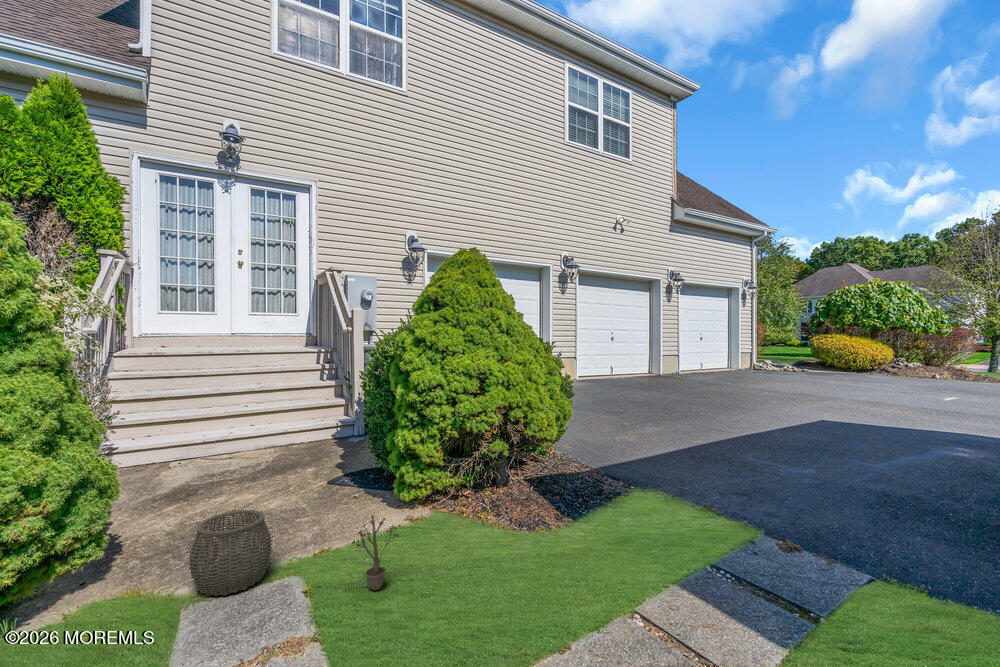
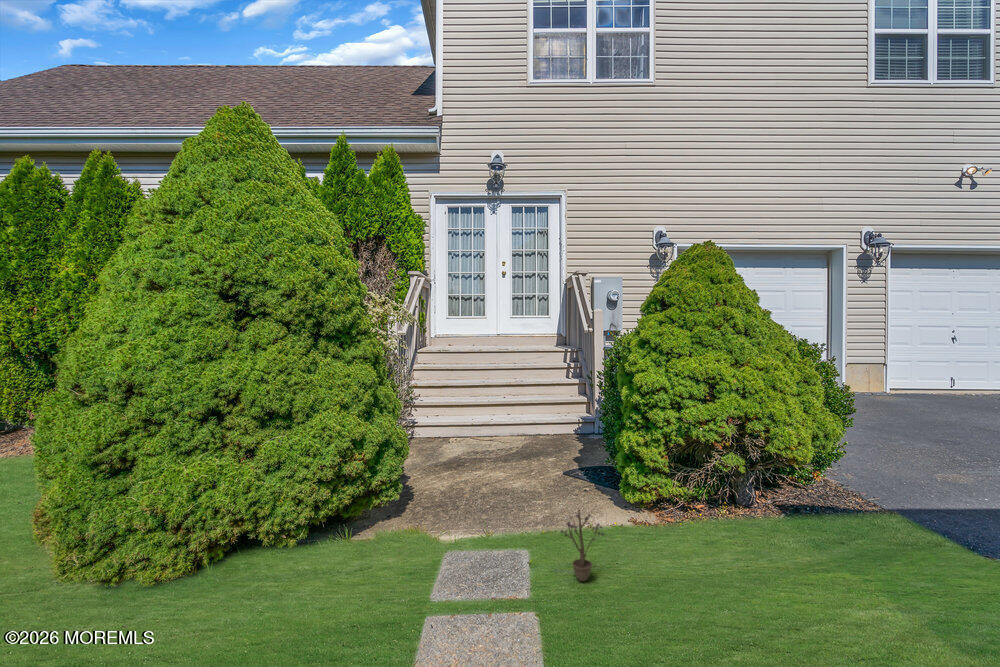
woven basket: present [189,510,272,596] -> none [442,484,502,552]

